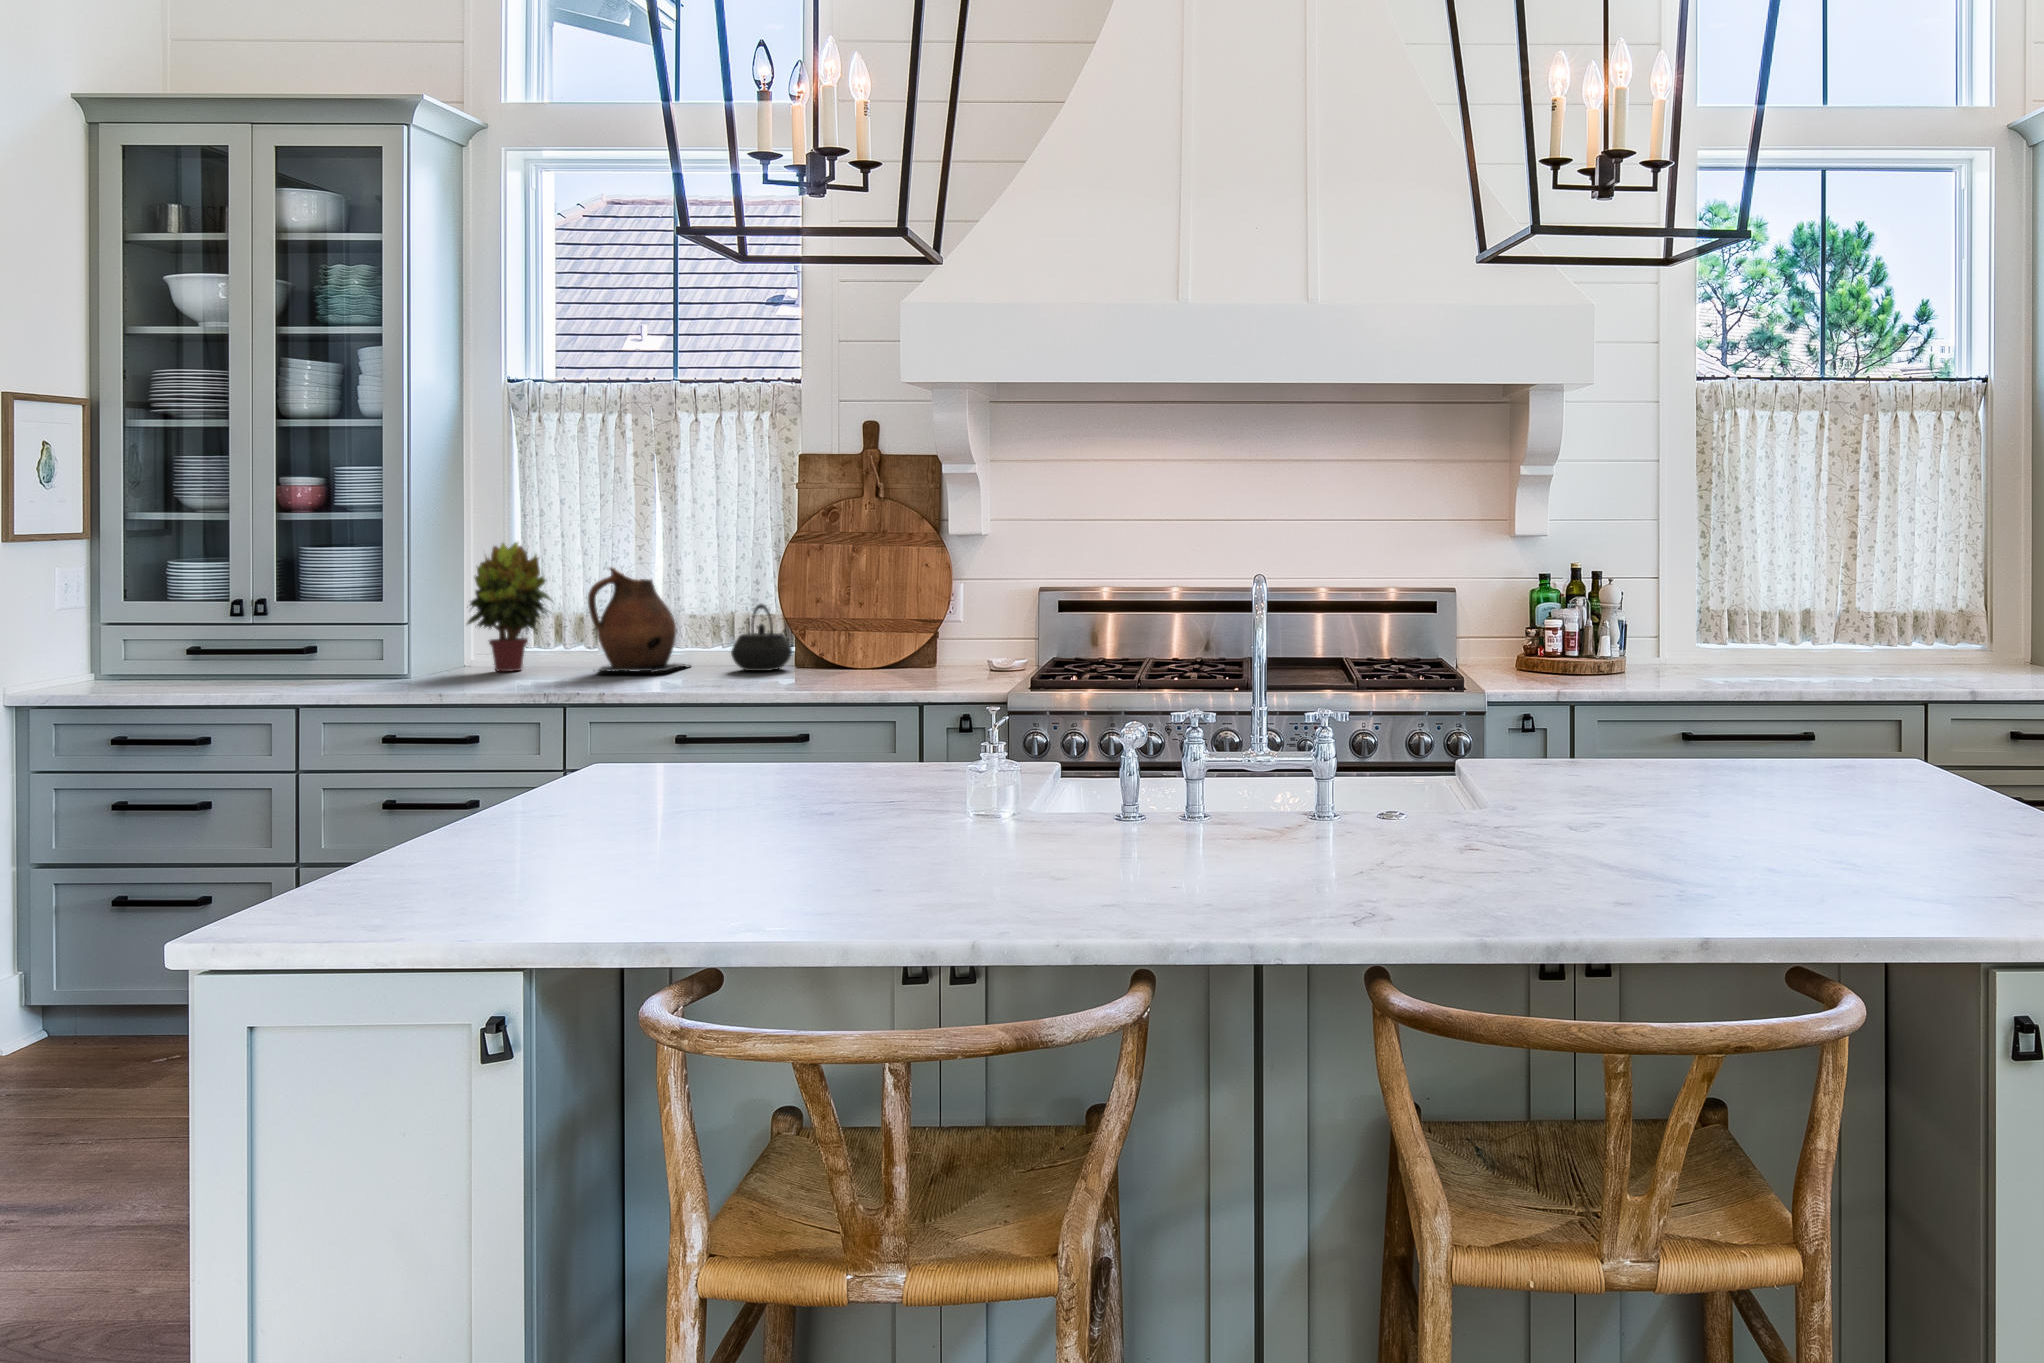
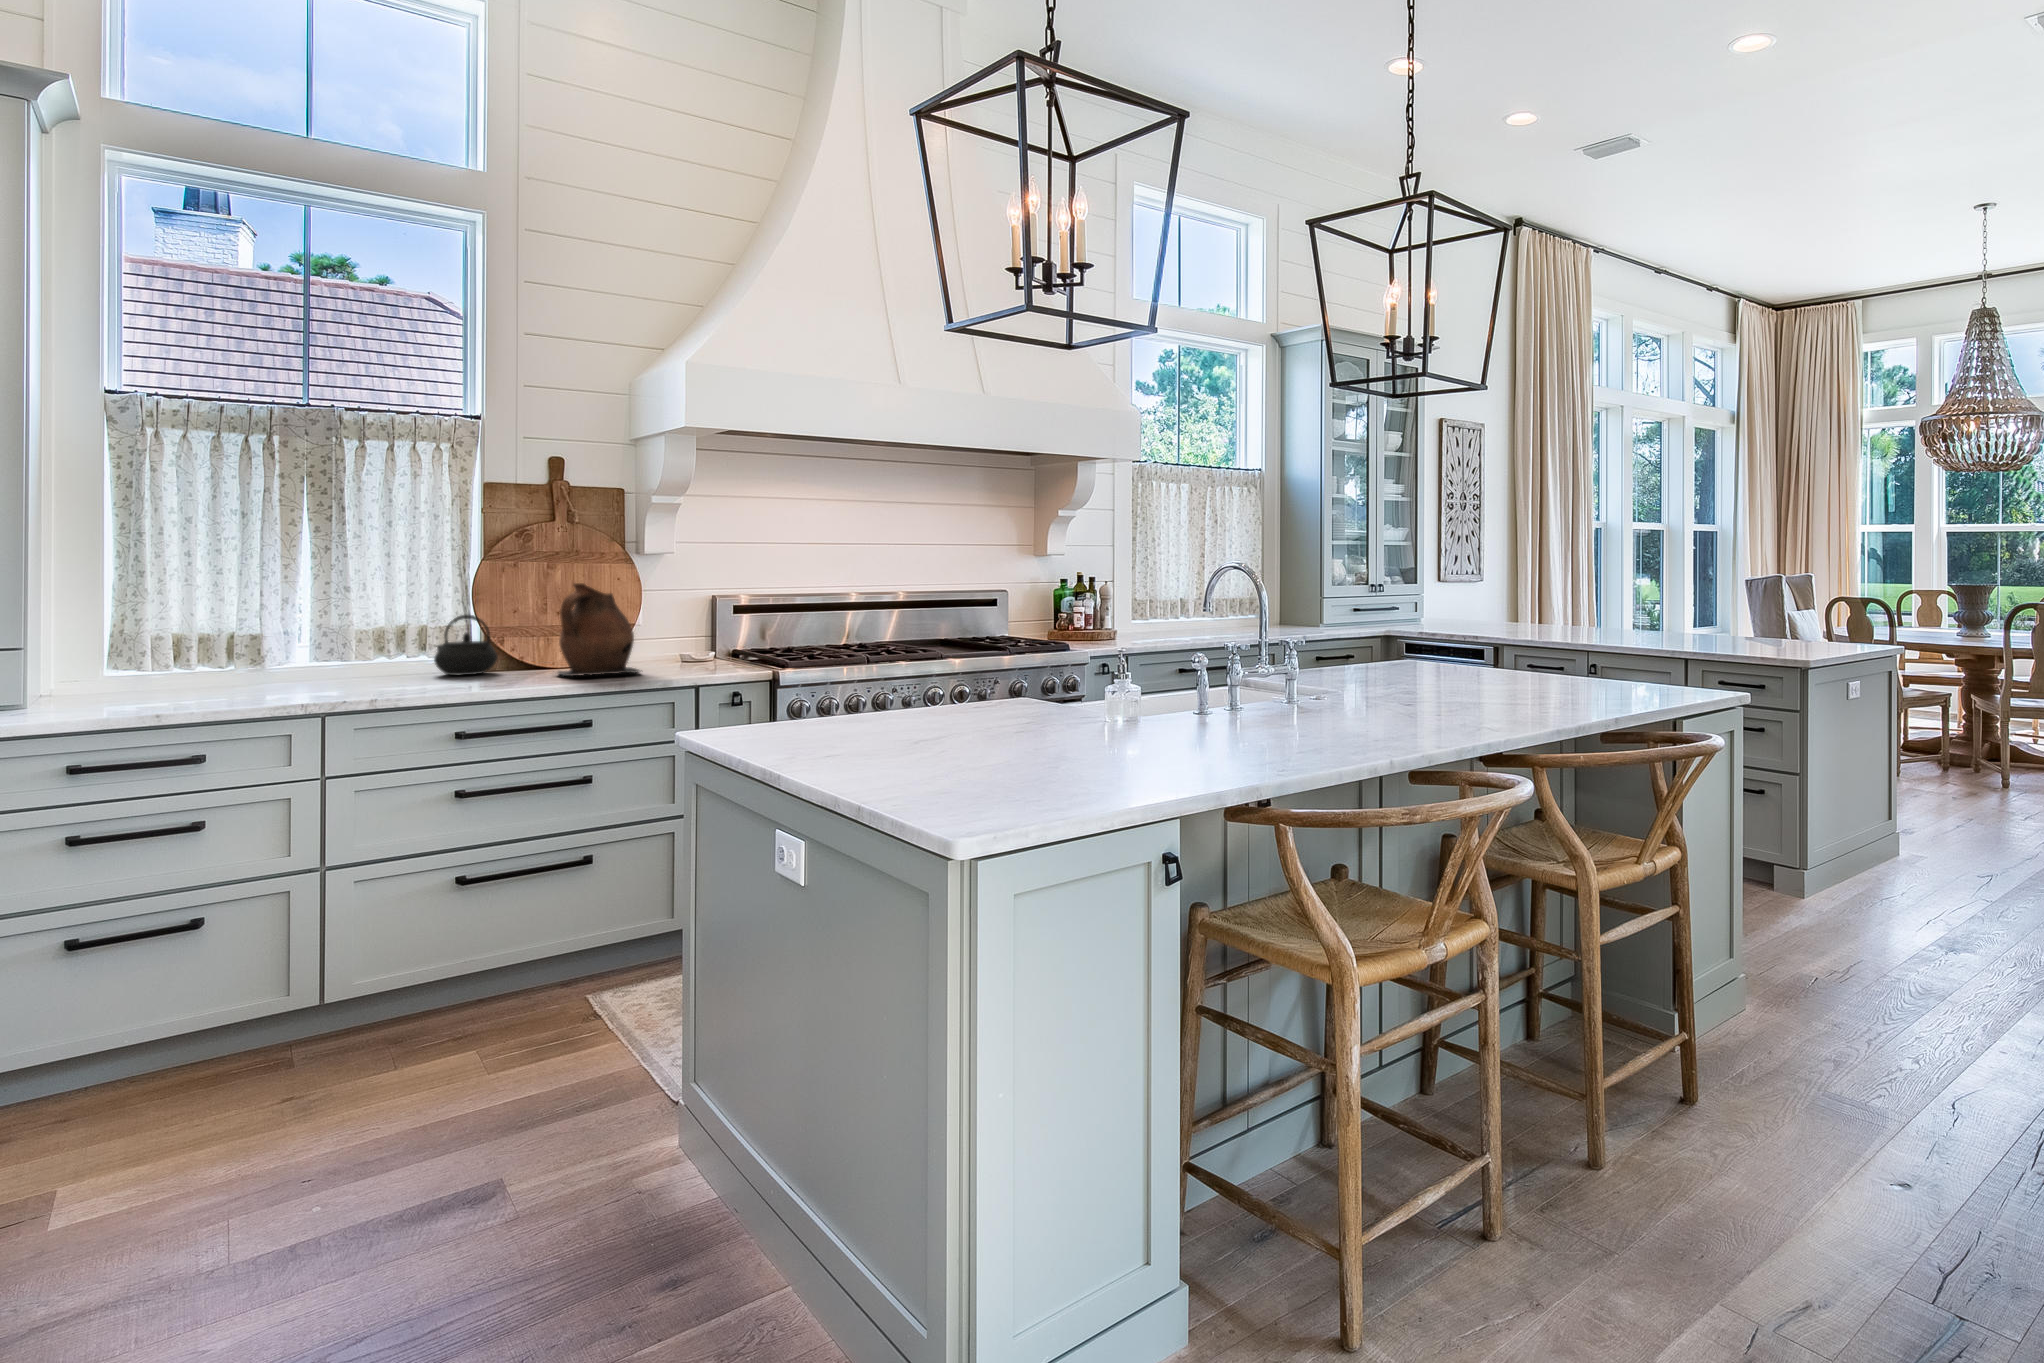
potted plant: present [467,542,551,672] -> none [89,559,212,694]
ceramic pitcher: present [588,567,689,672] -> present [558,583,640,676]

